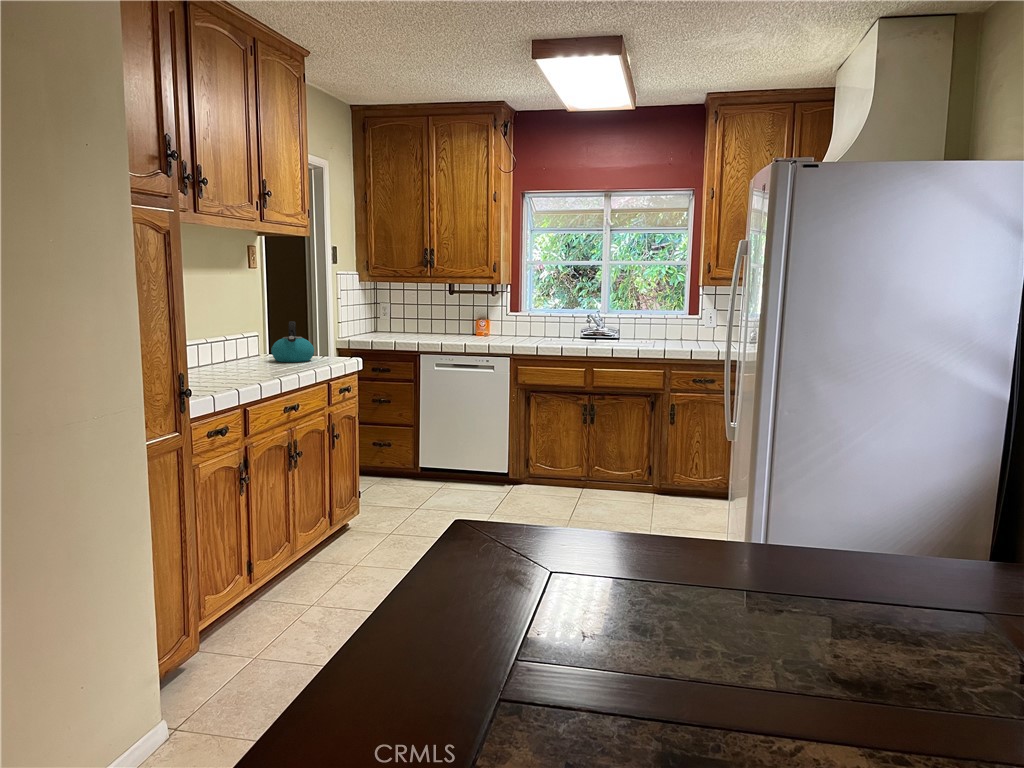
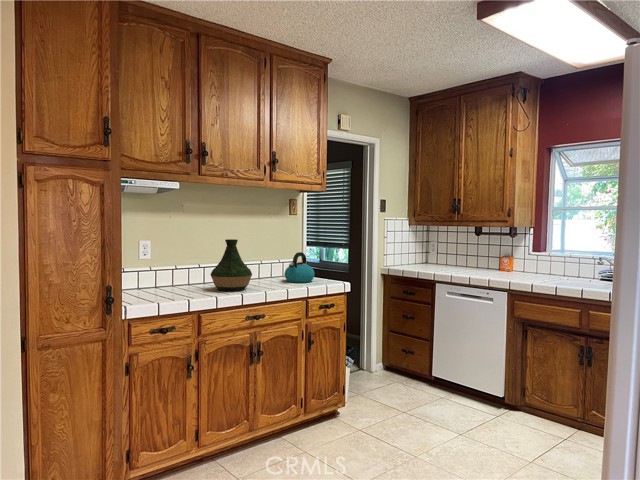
vase: none [210,305,272,377] -> present [210,239,252,291]

